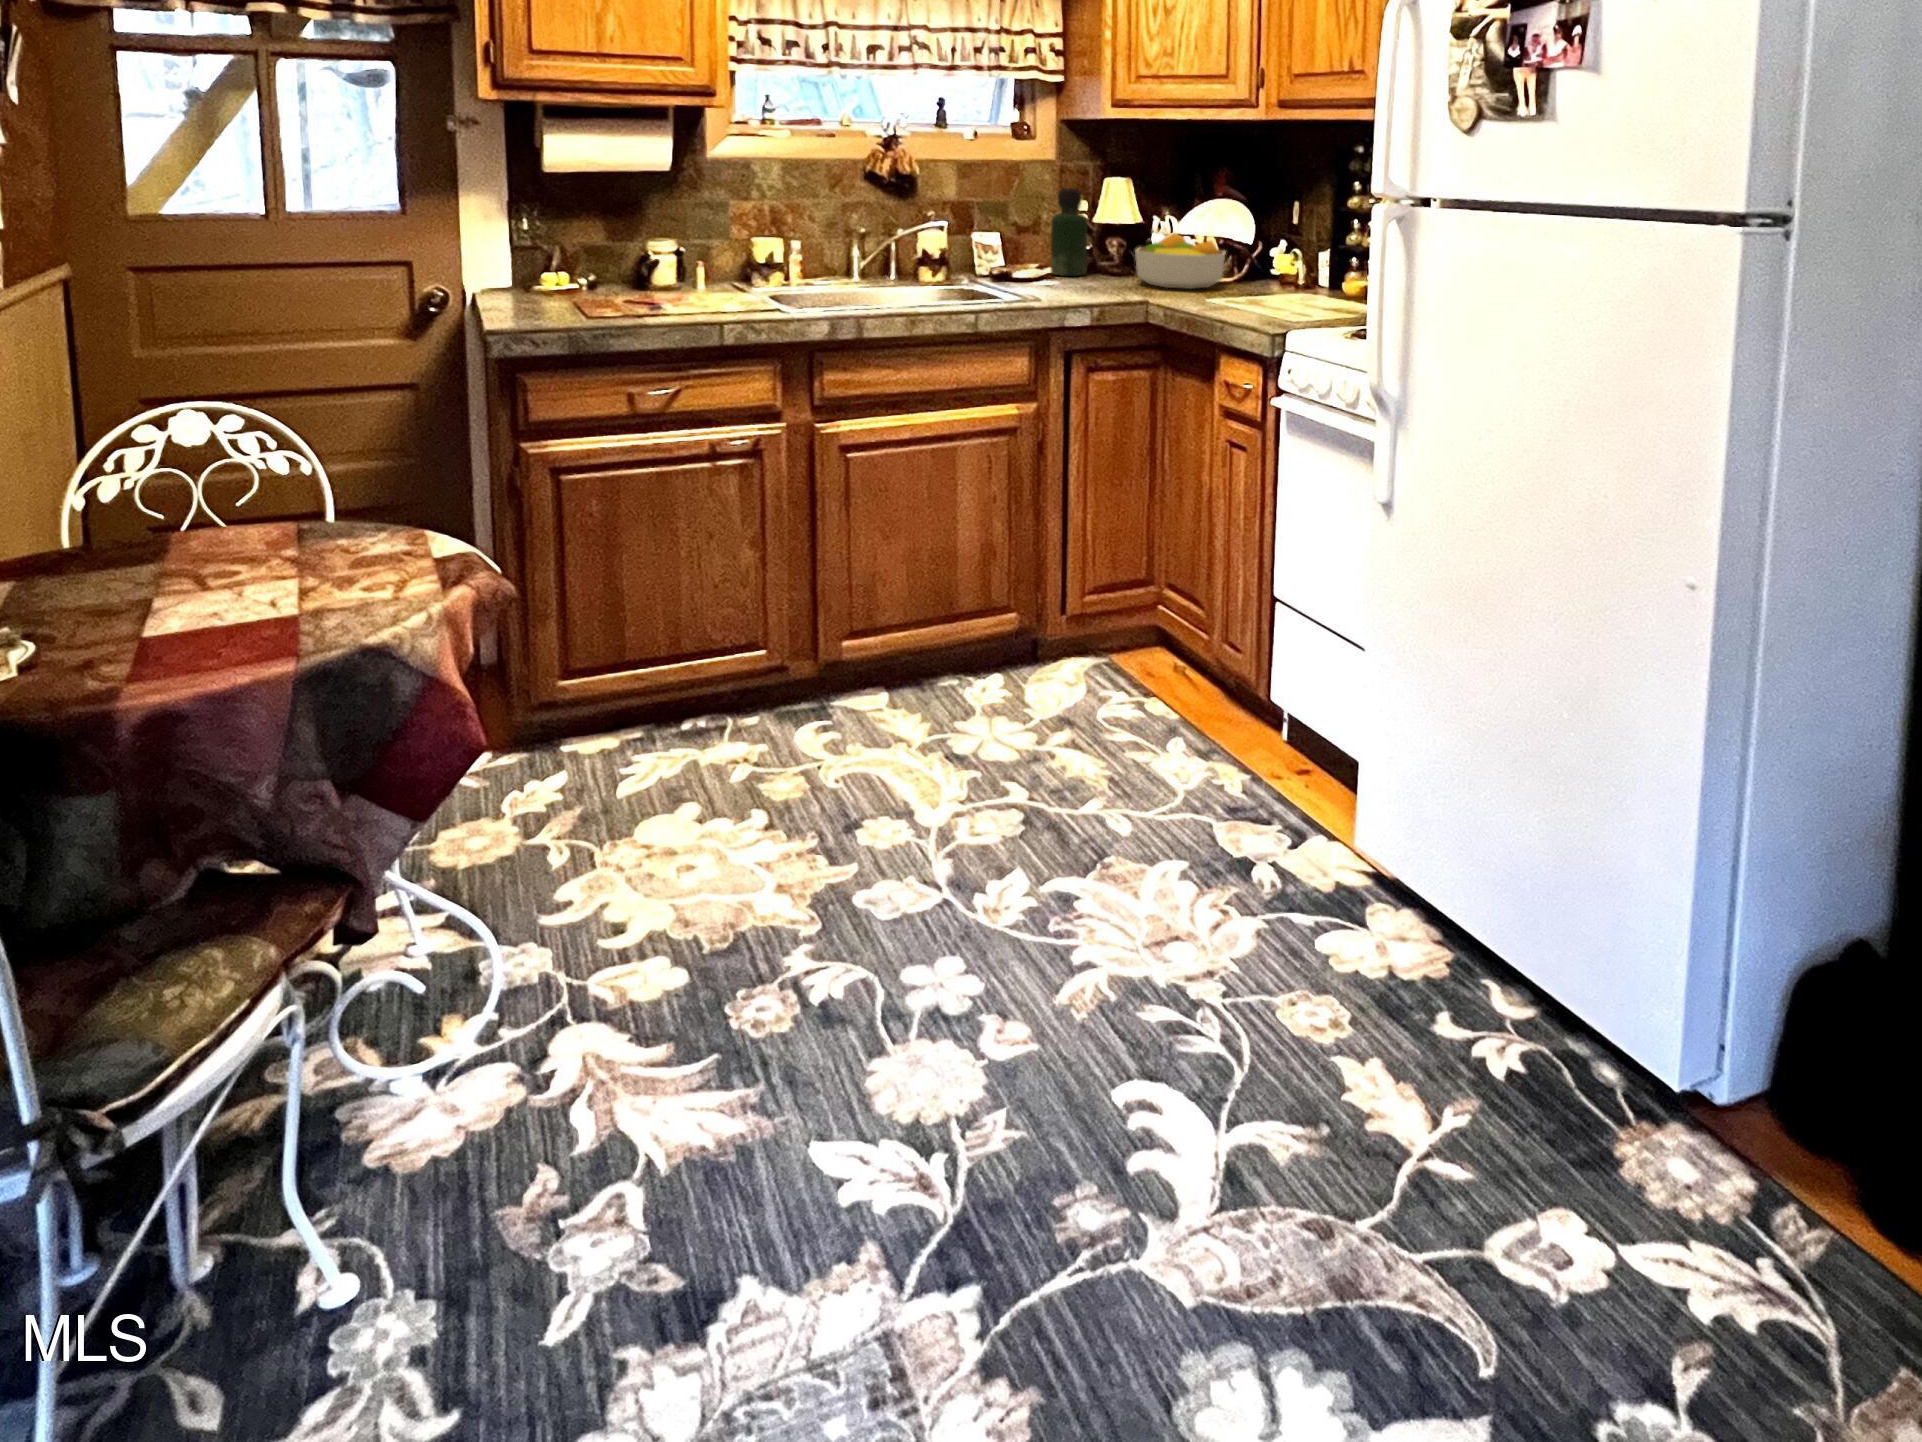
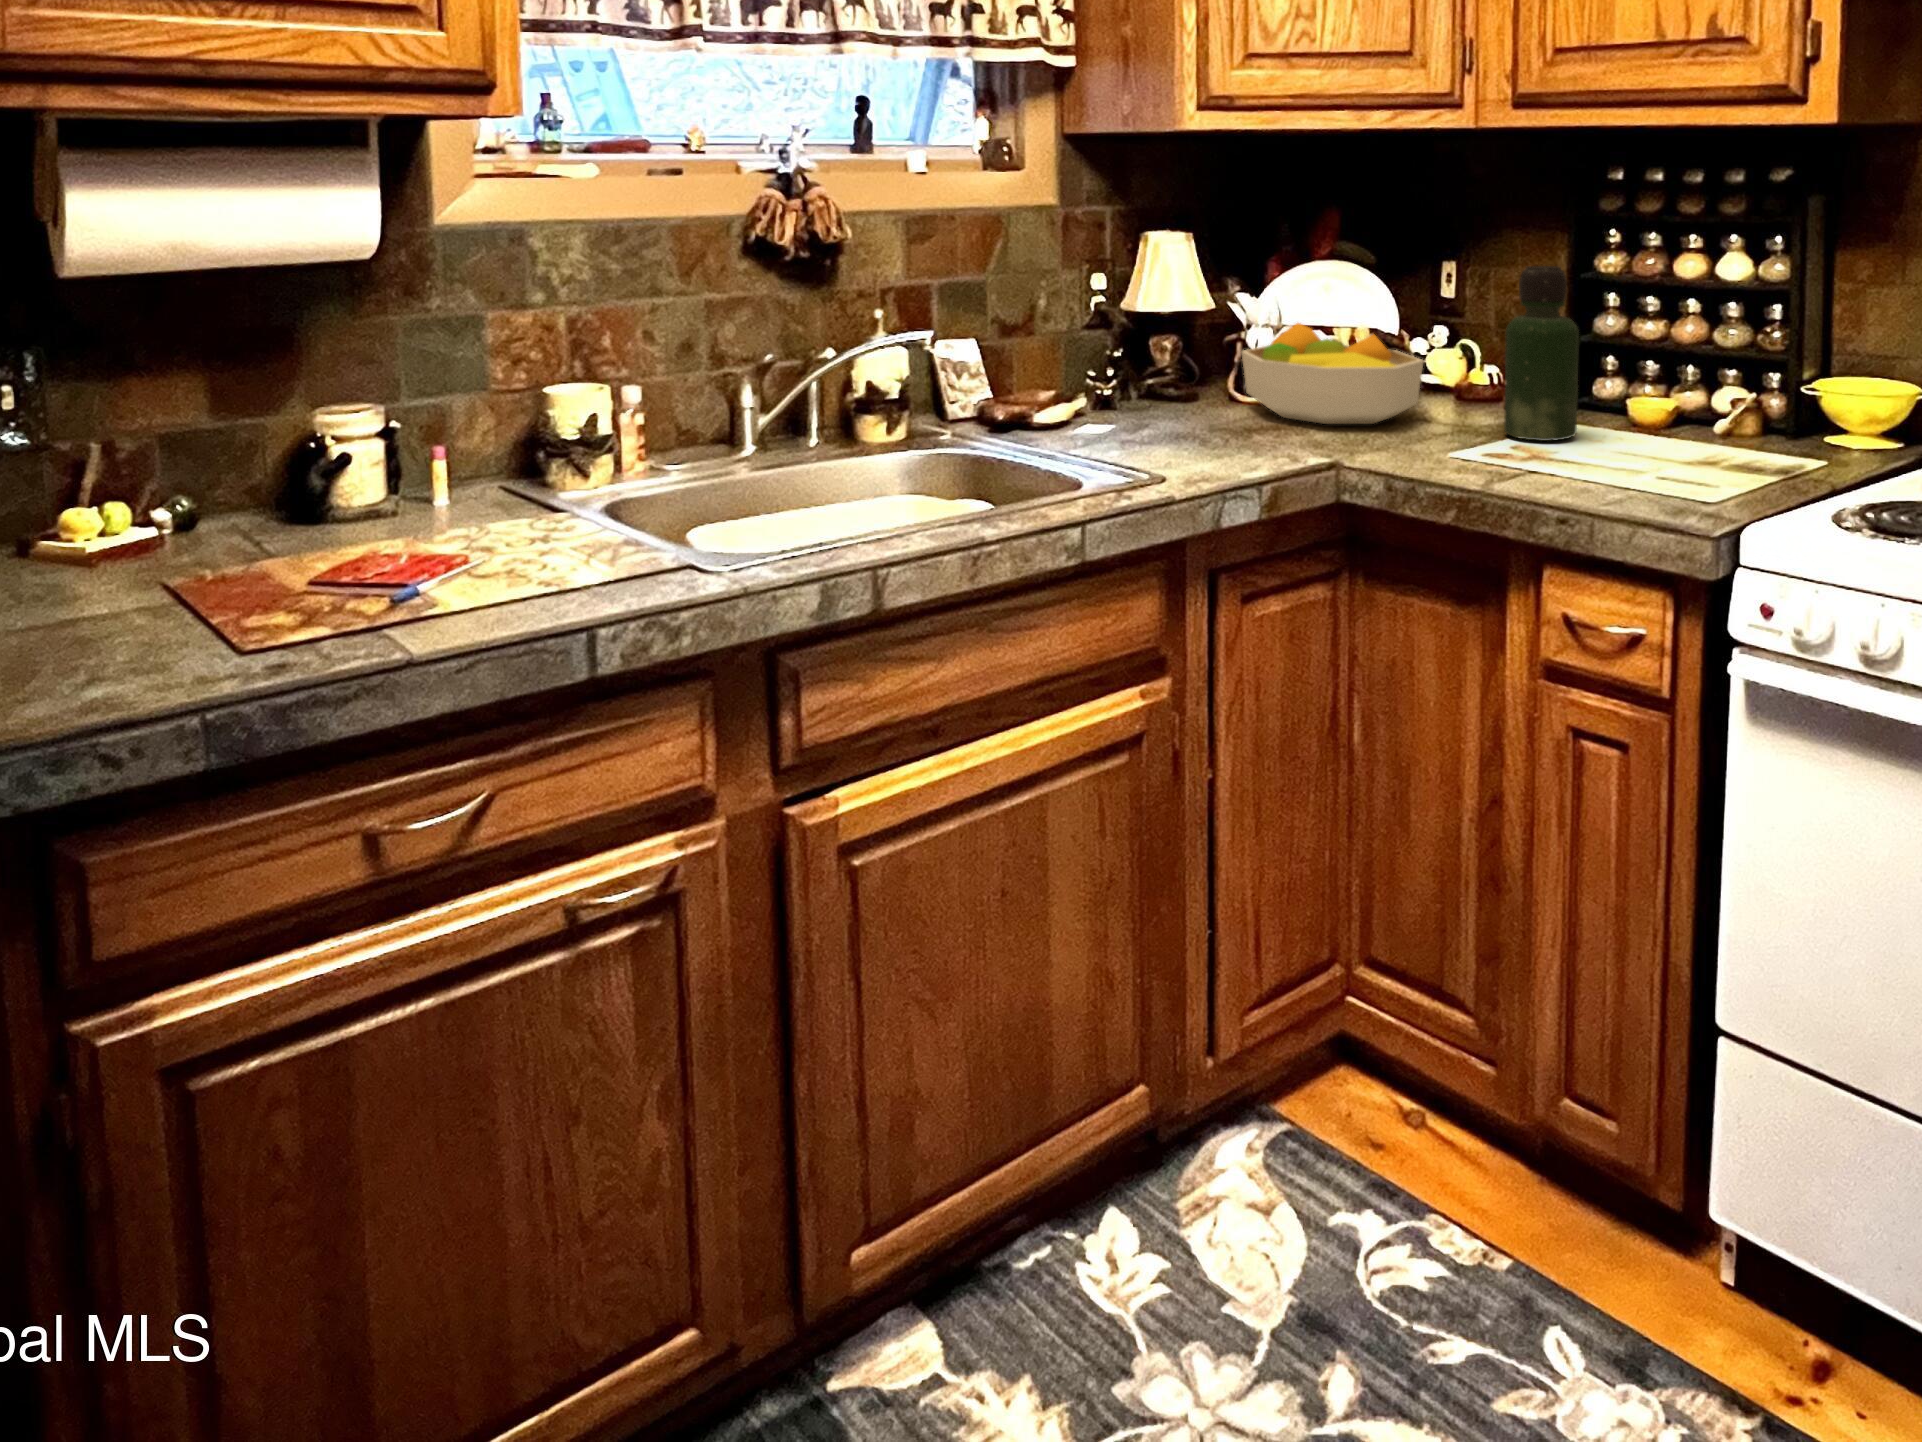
bottle: present [1051,188,1087,276] -> present [1504,266,1579,441]

